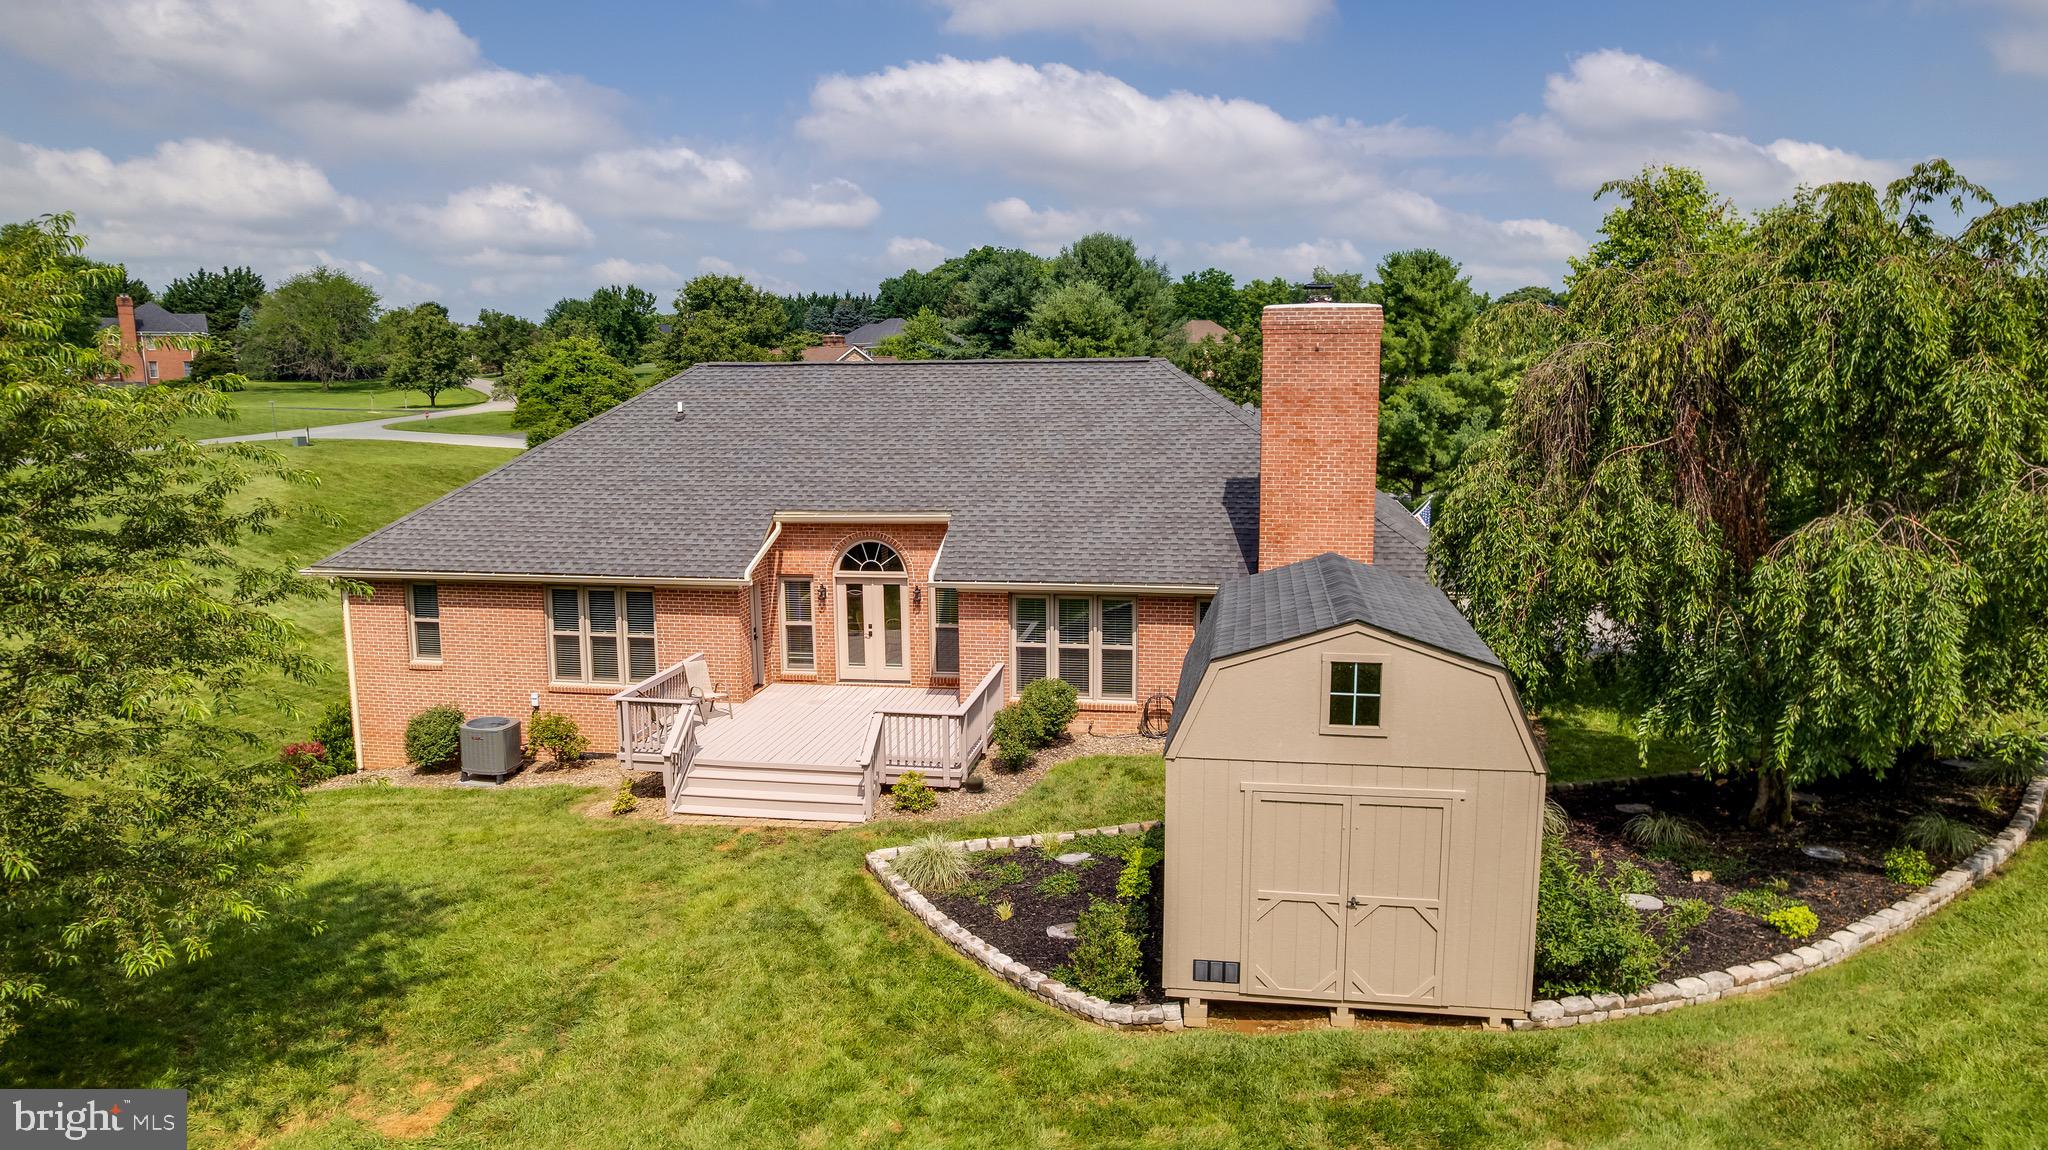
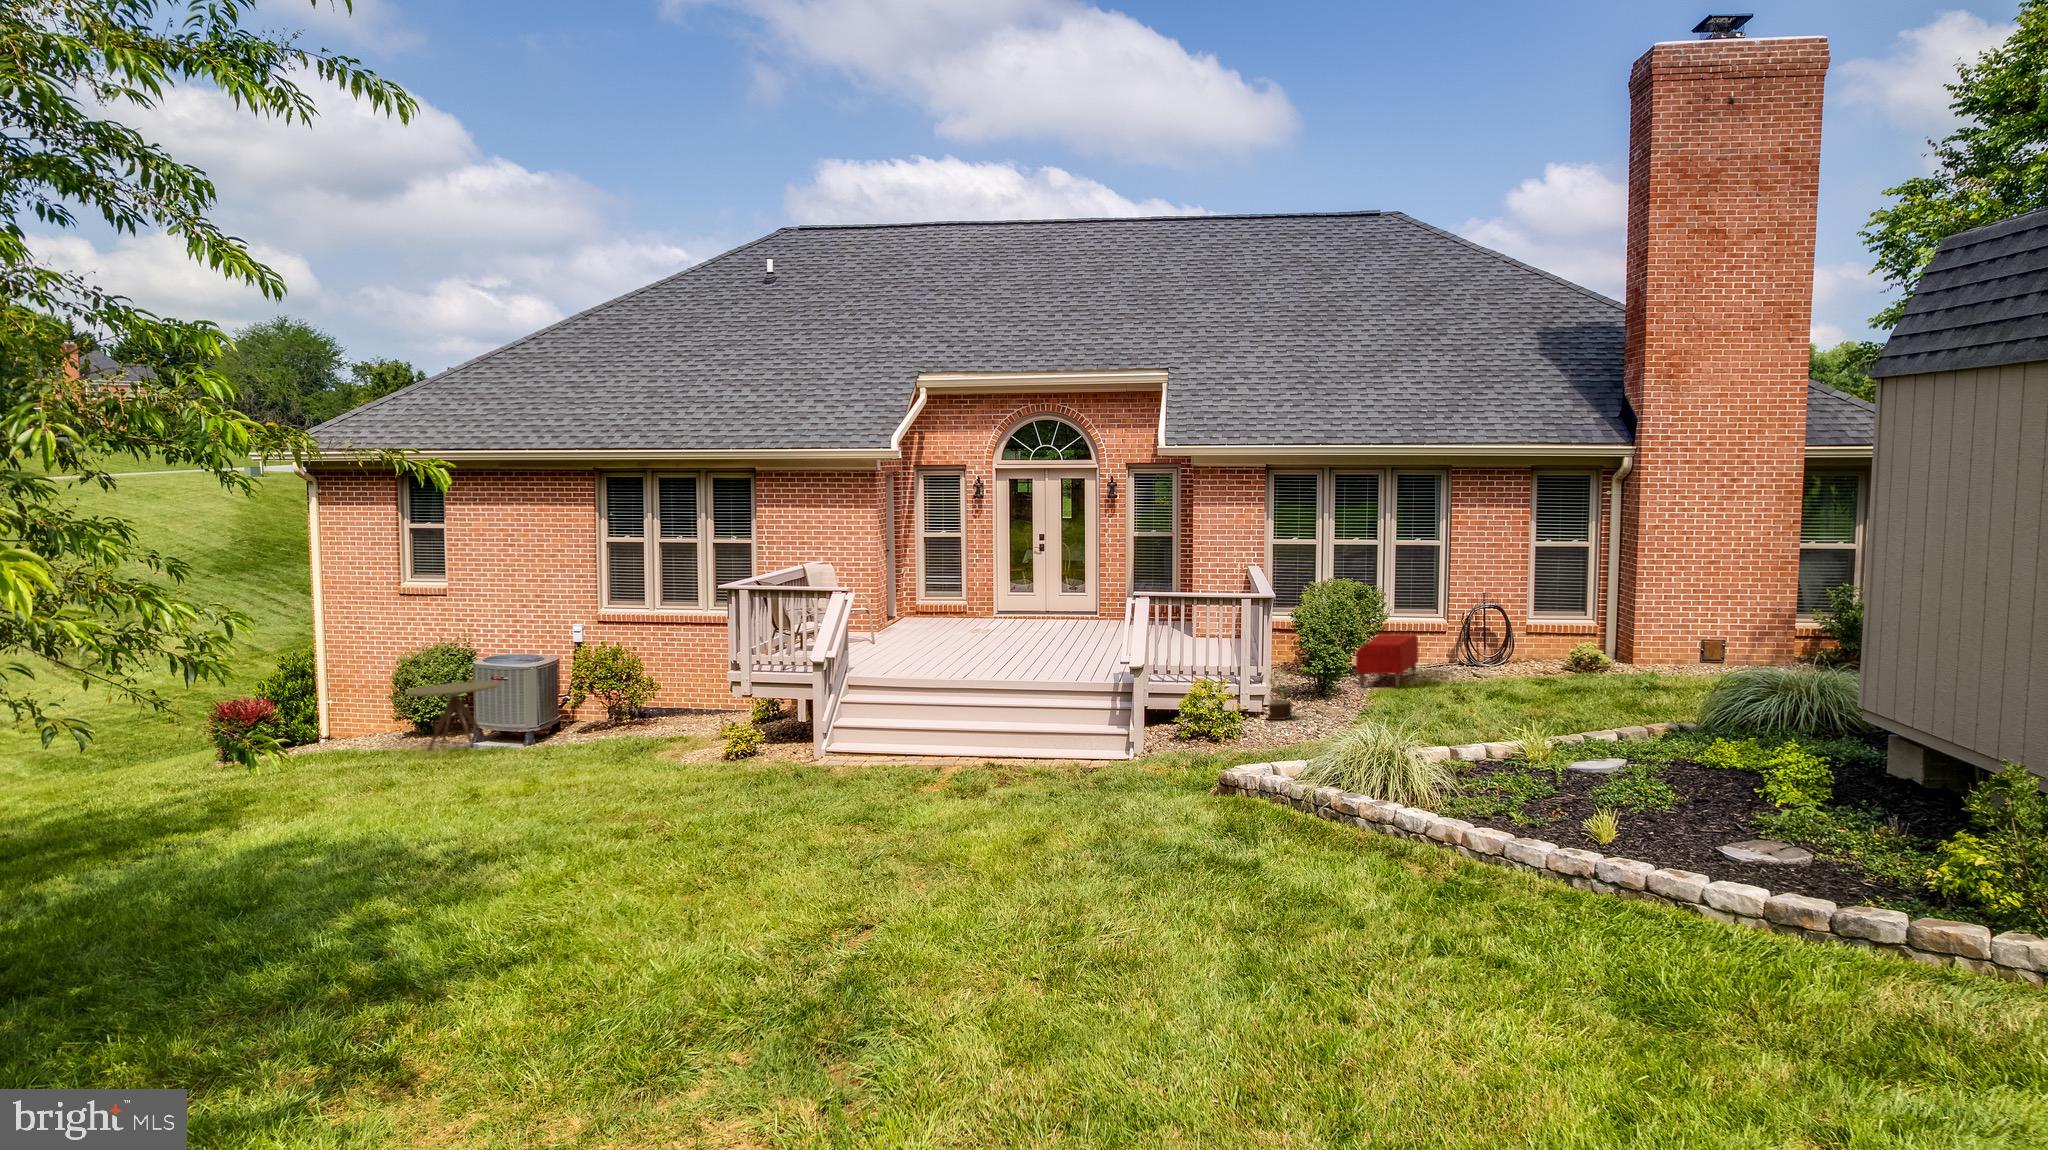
bench: none [1055,714,1111,761] -> present [1356,634,1419,688]
round table: none [412,742,476,793] -> present [406,681,500,750]

